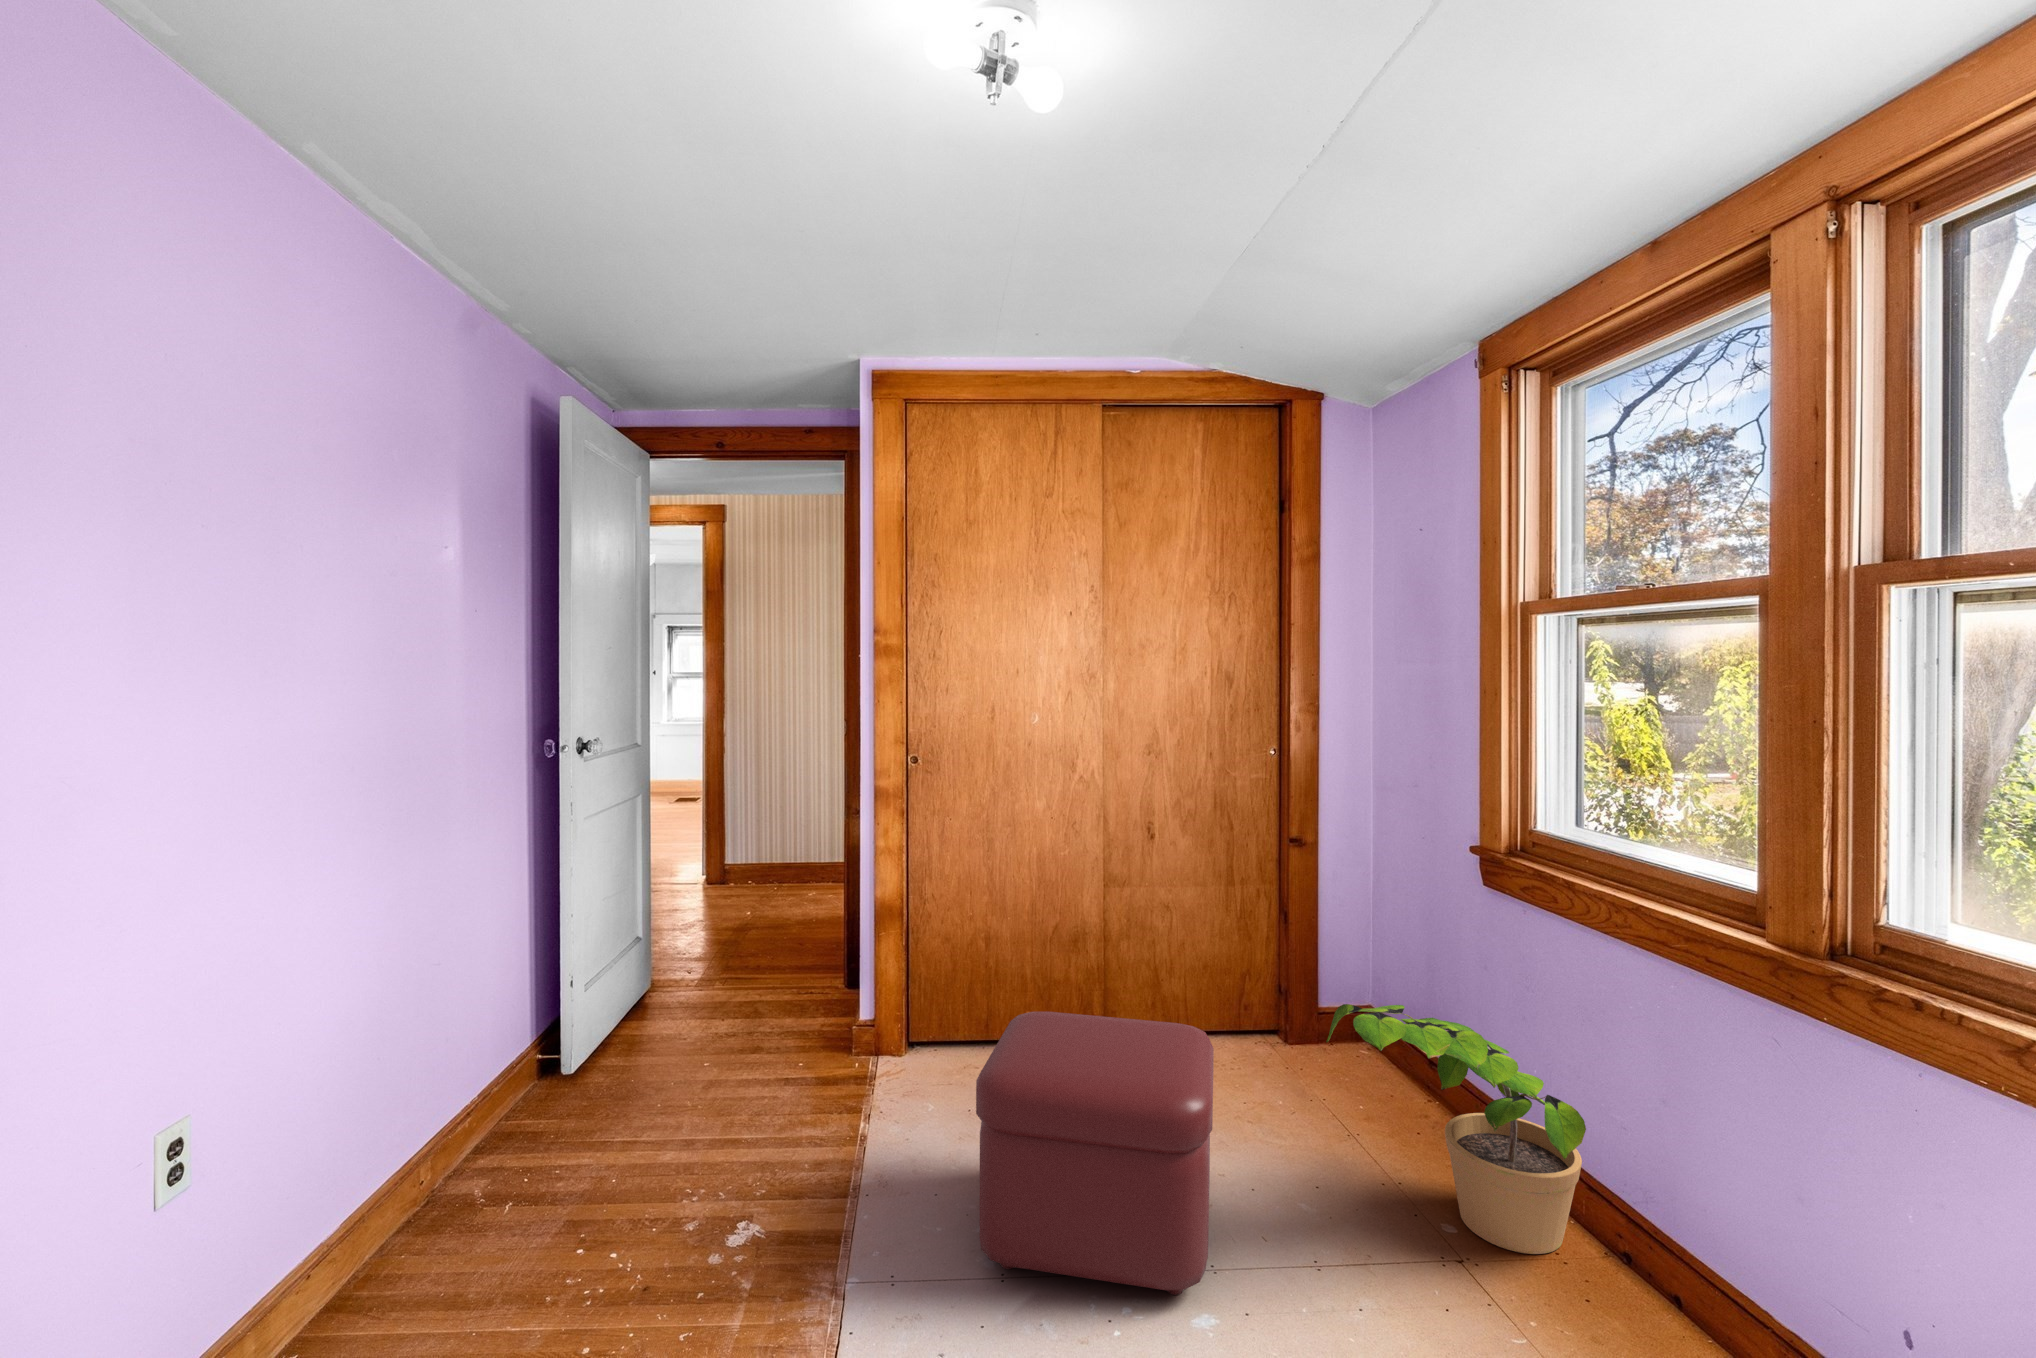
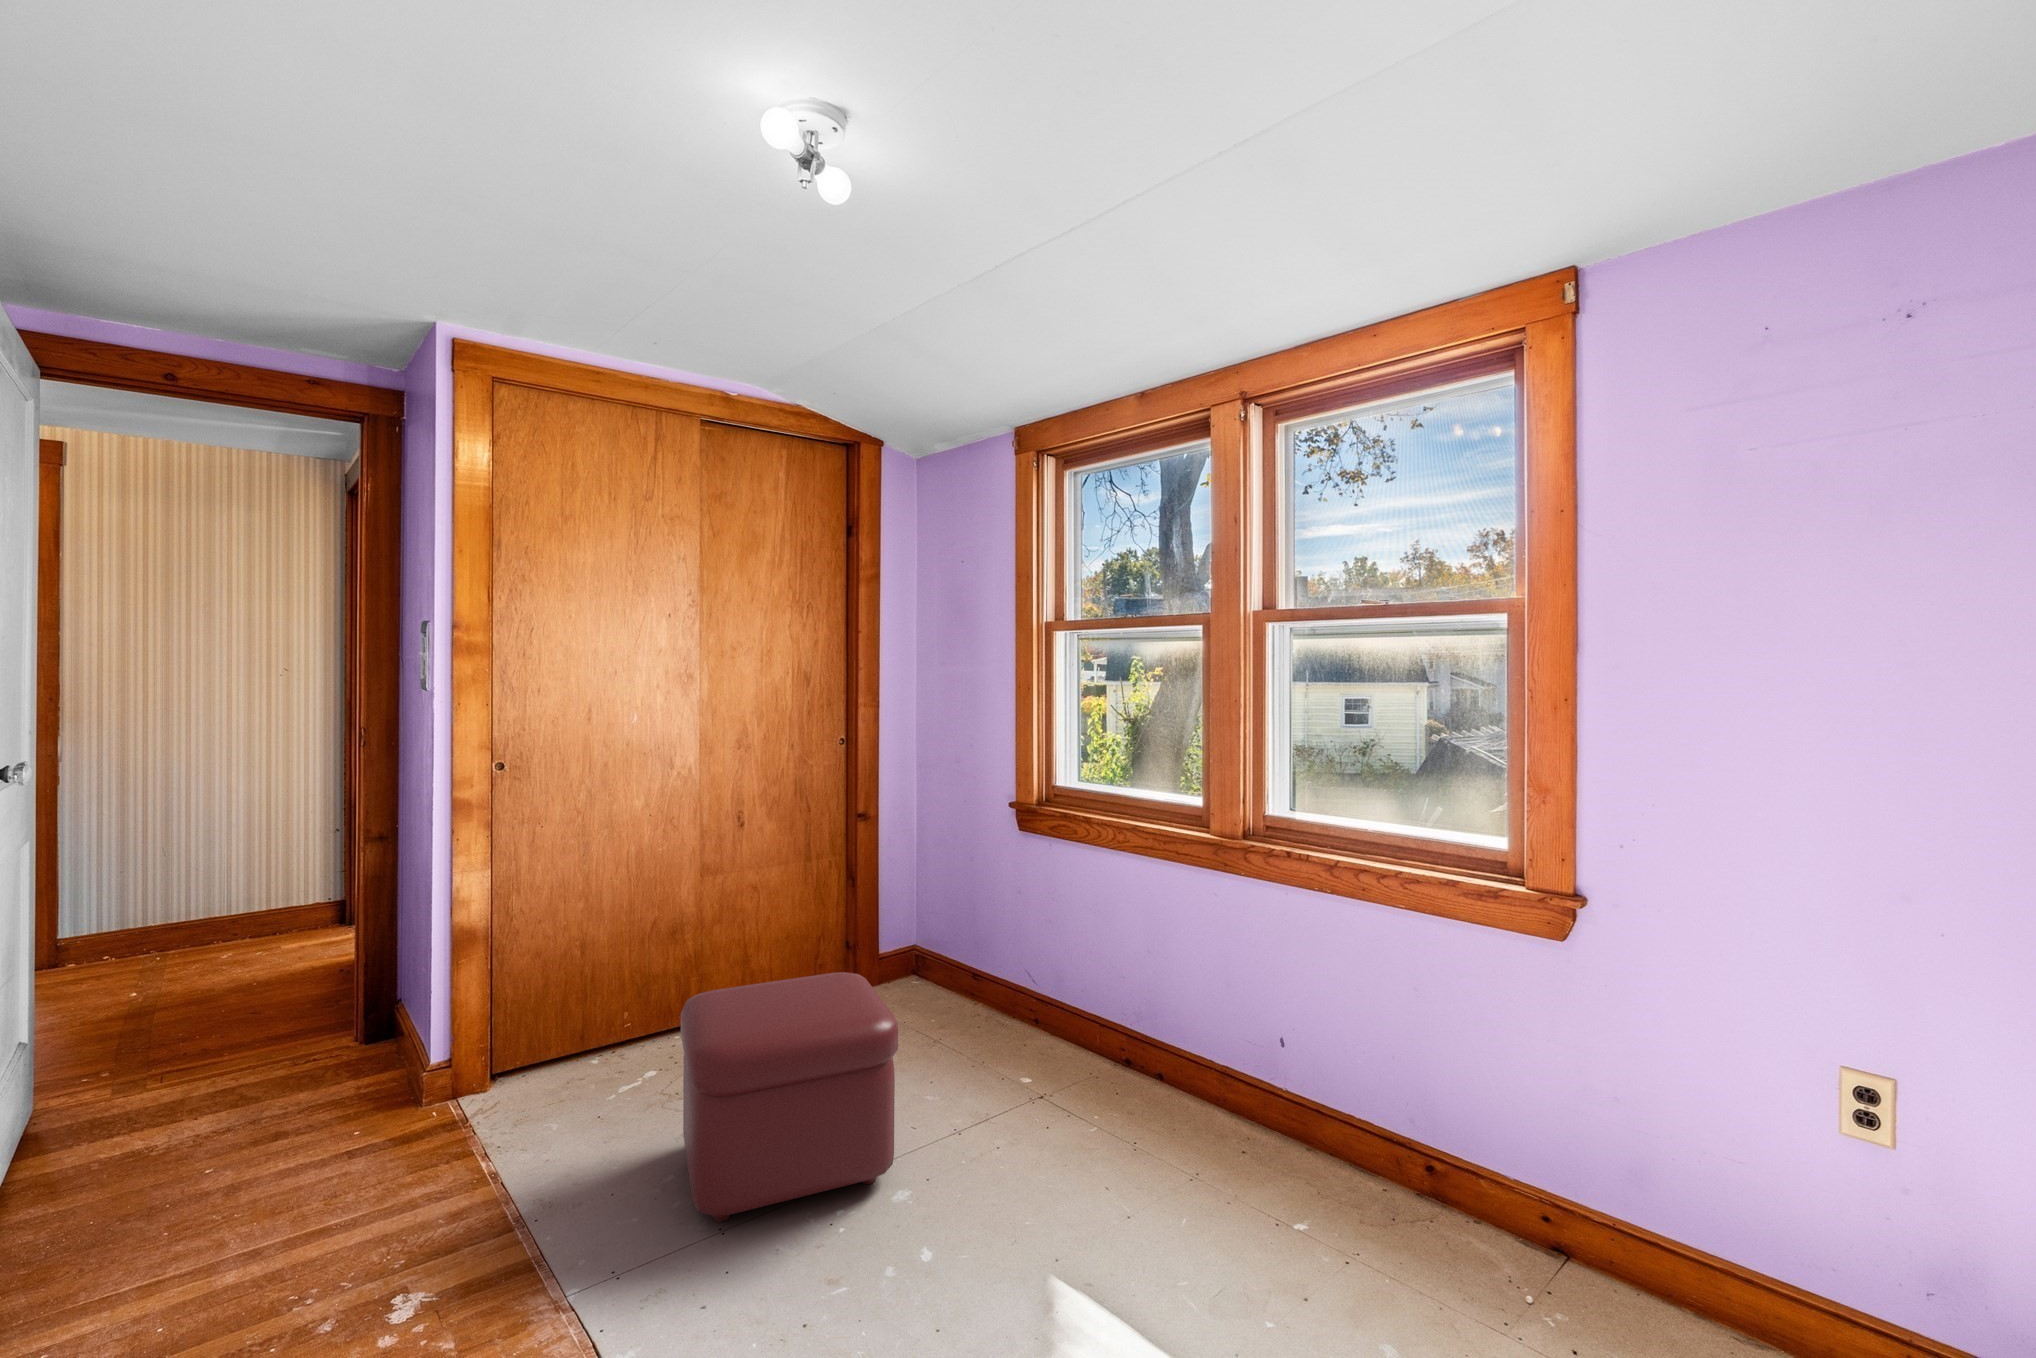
potted plant: present [1326,1004,1586,1254] -> none [949,921,1110,1075]

